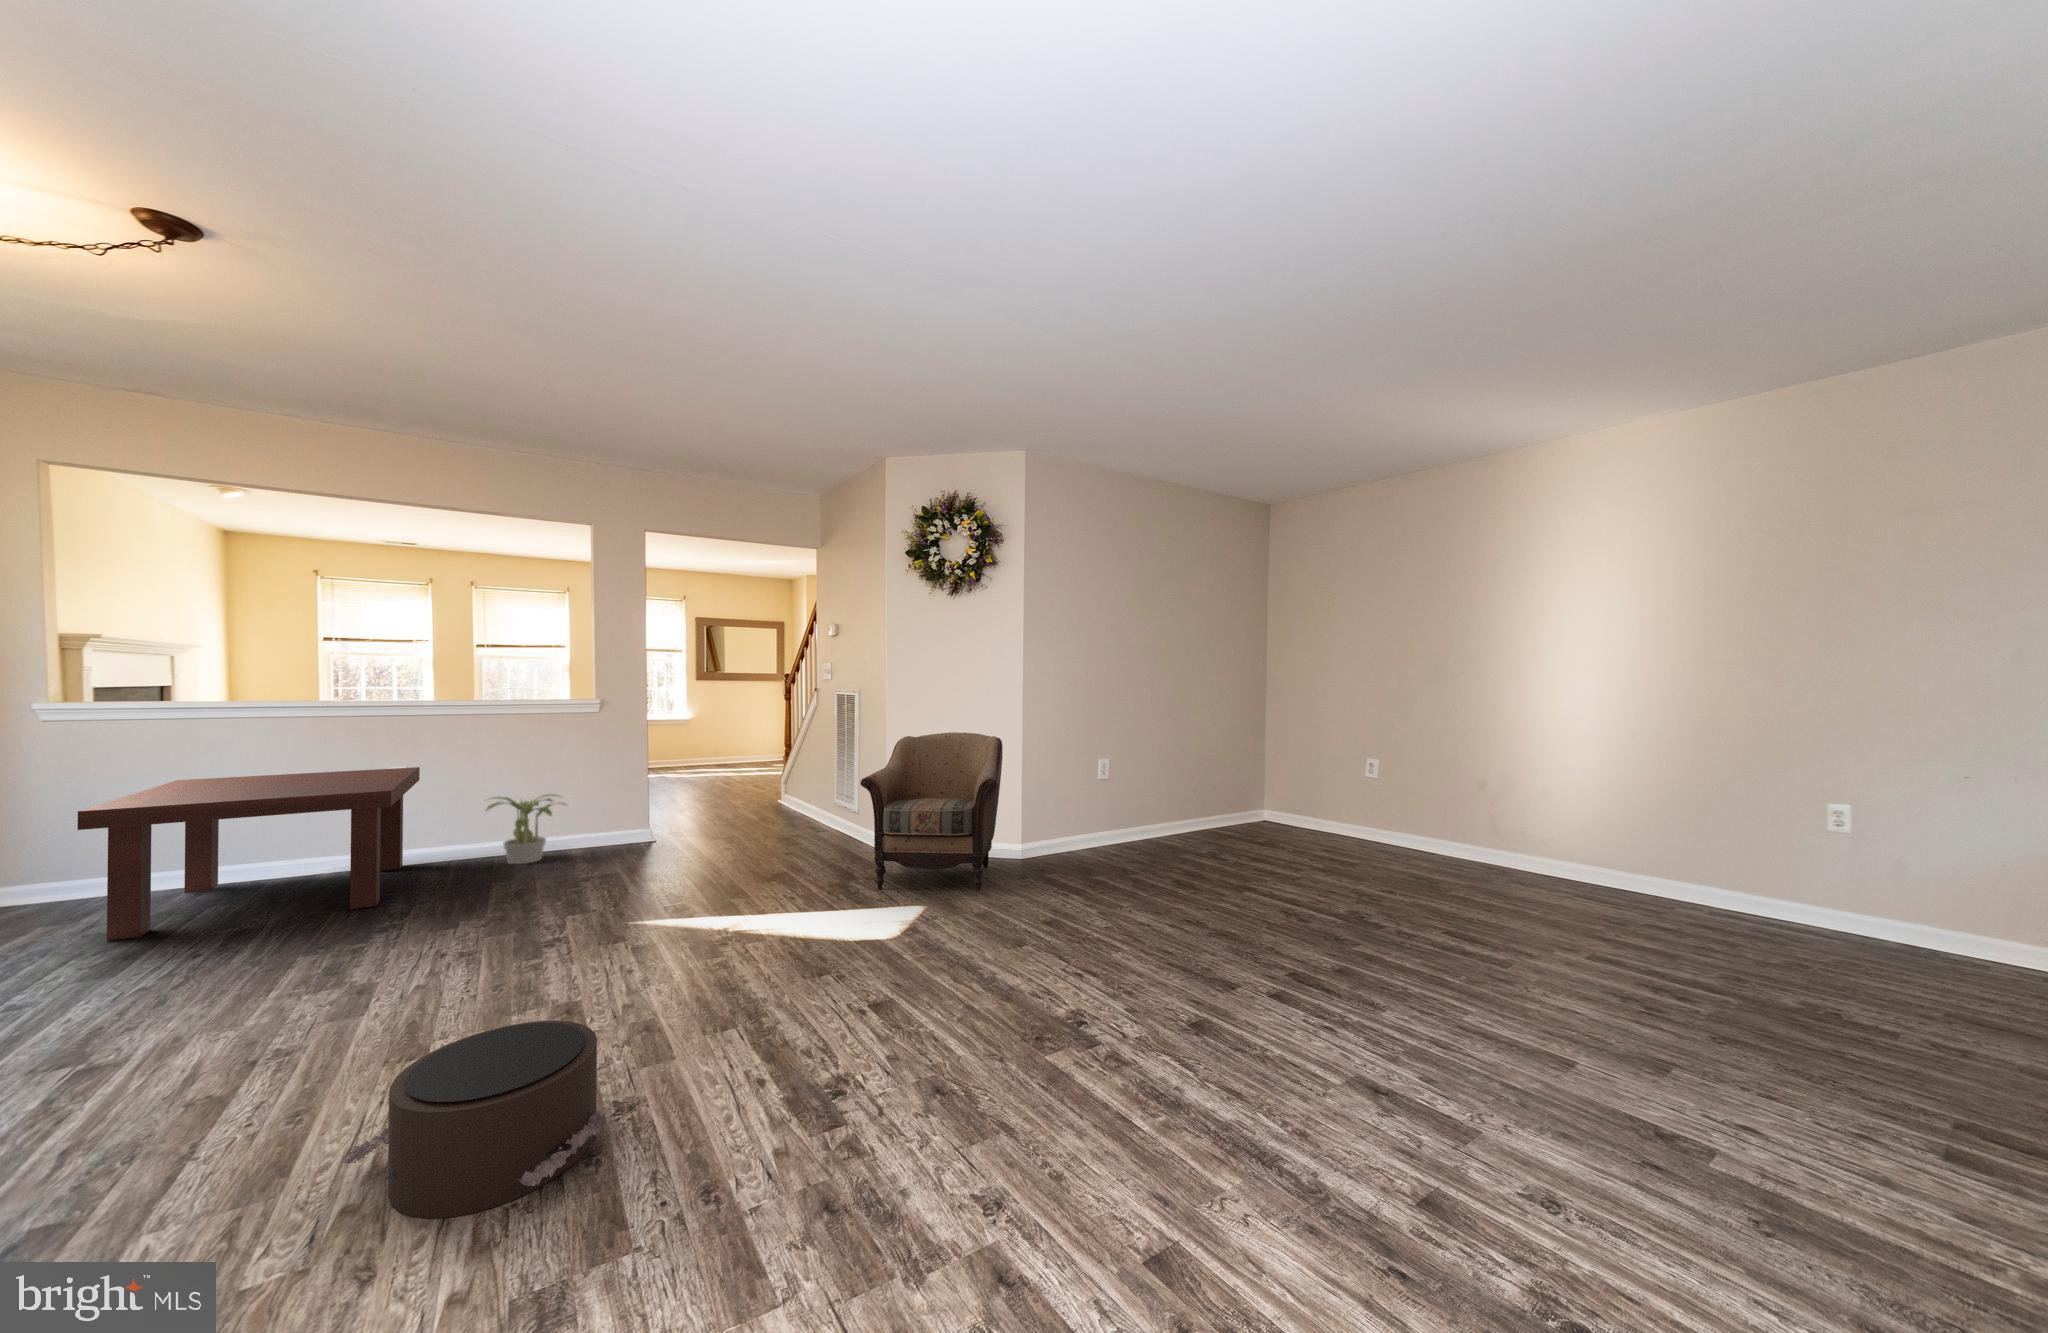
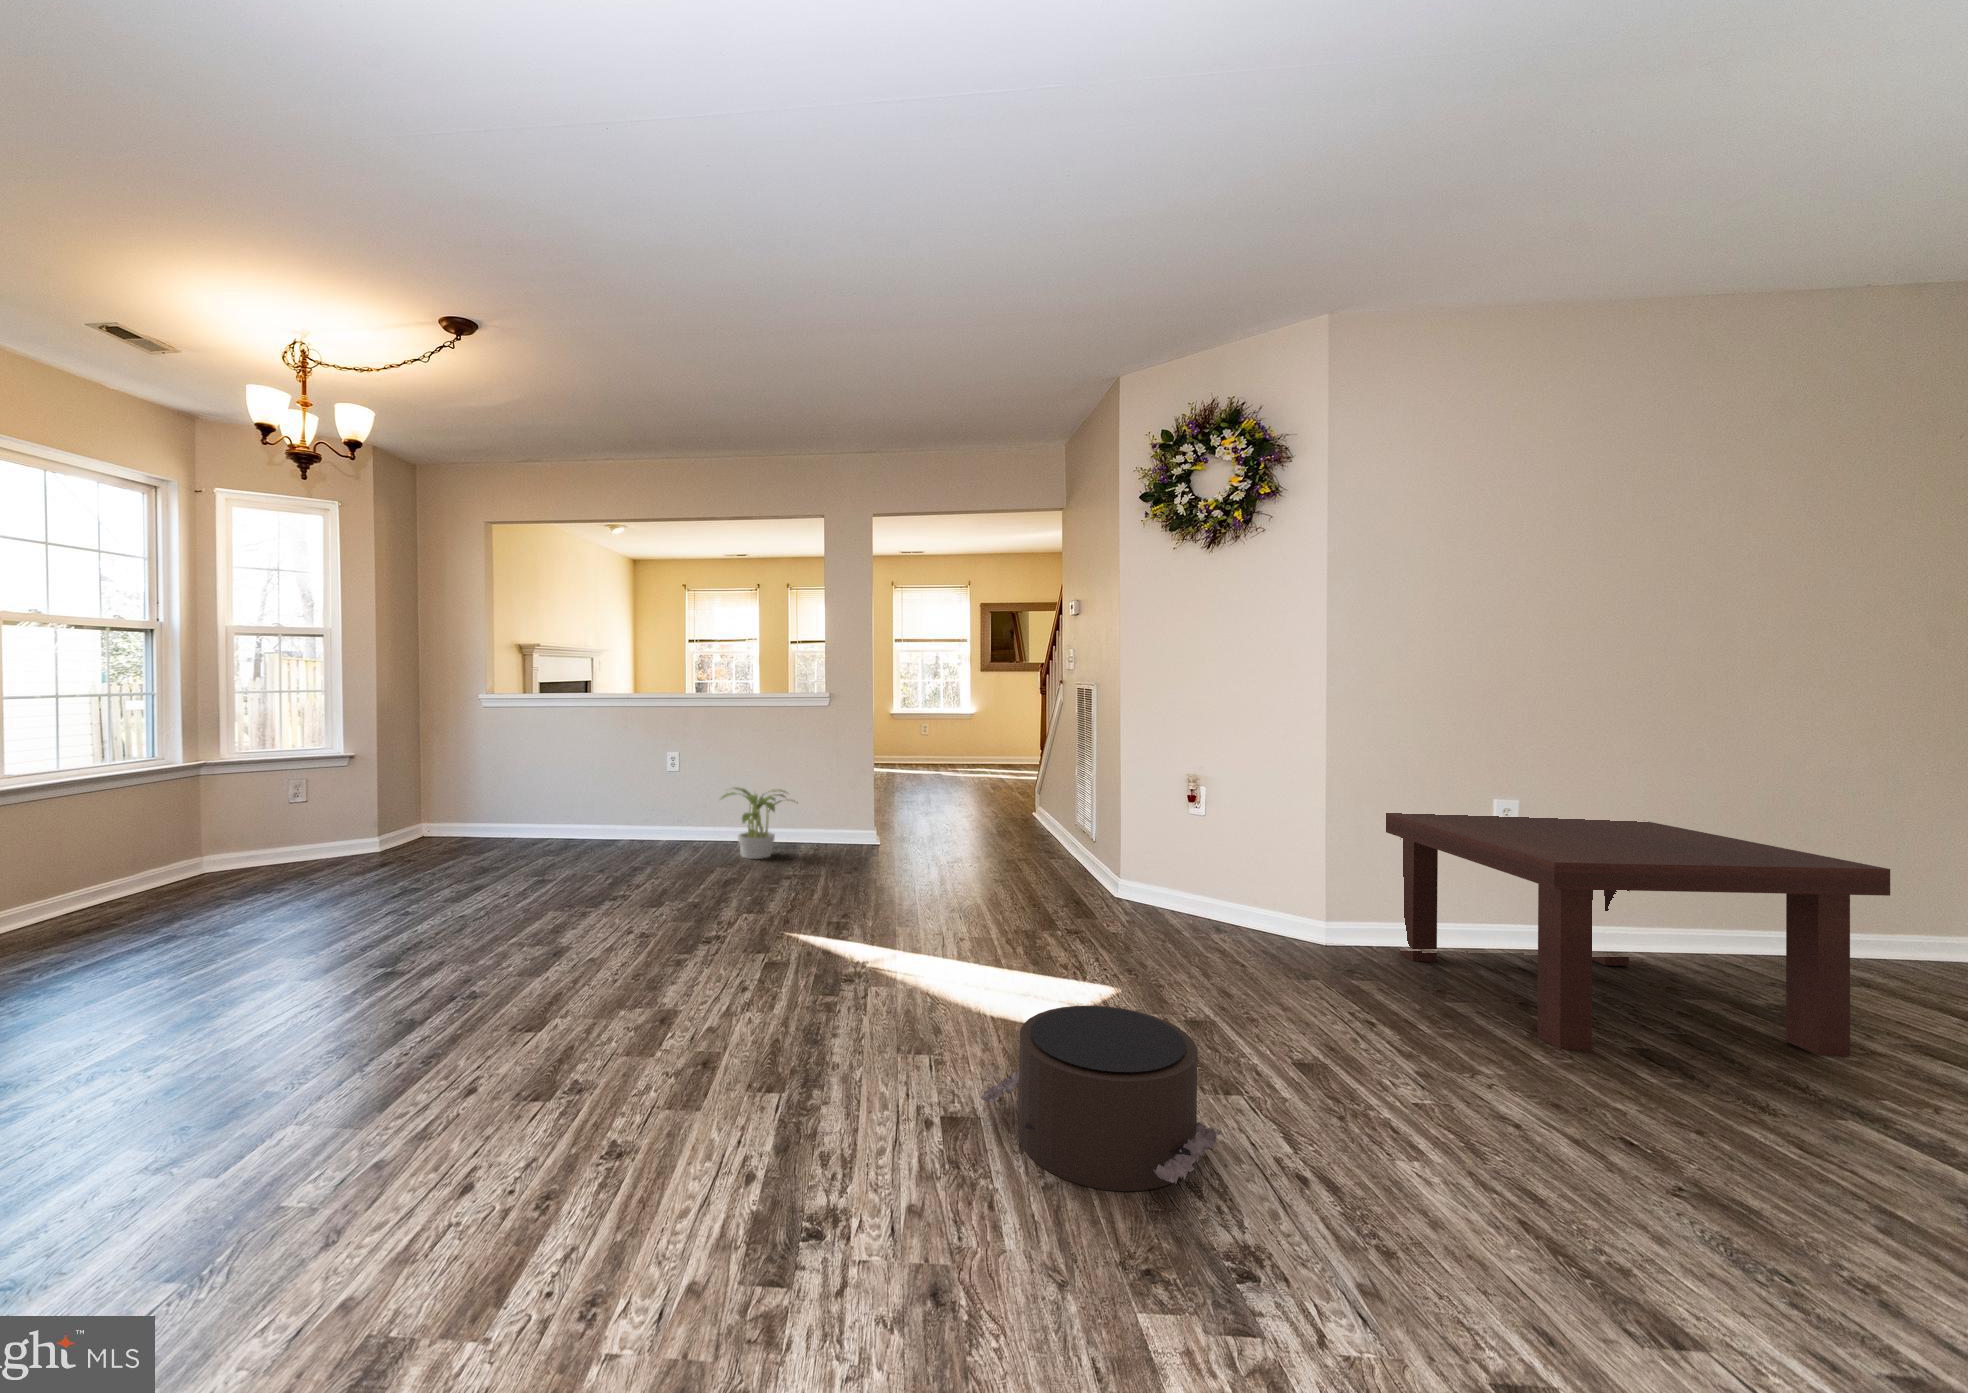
armchair: present [860,732,1003,891] -> none [1056,747,1279,985]
coffee table: present [78,767,420,941] -> present [1386,813,1890,1056]
pouf: present [341,1021,613,1218] -> present [980,1006,1221,1191]

